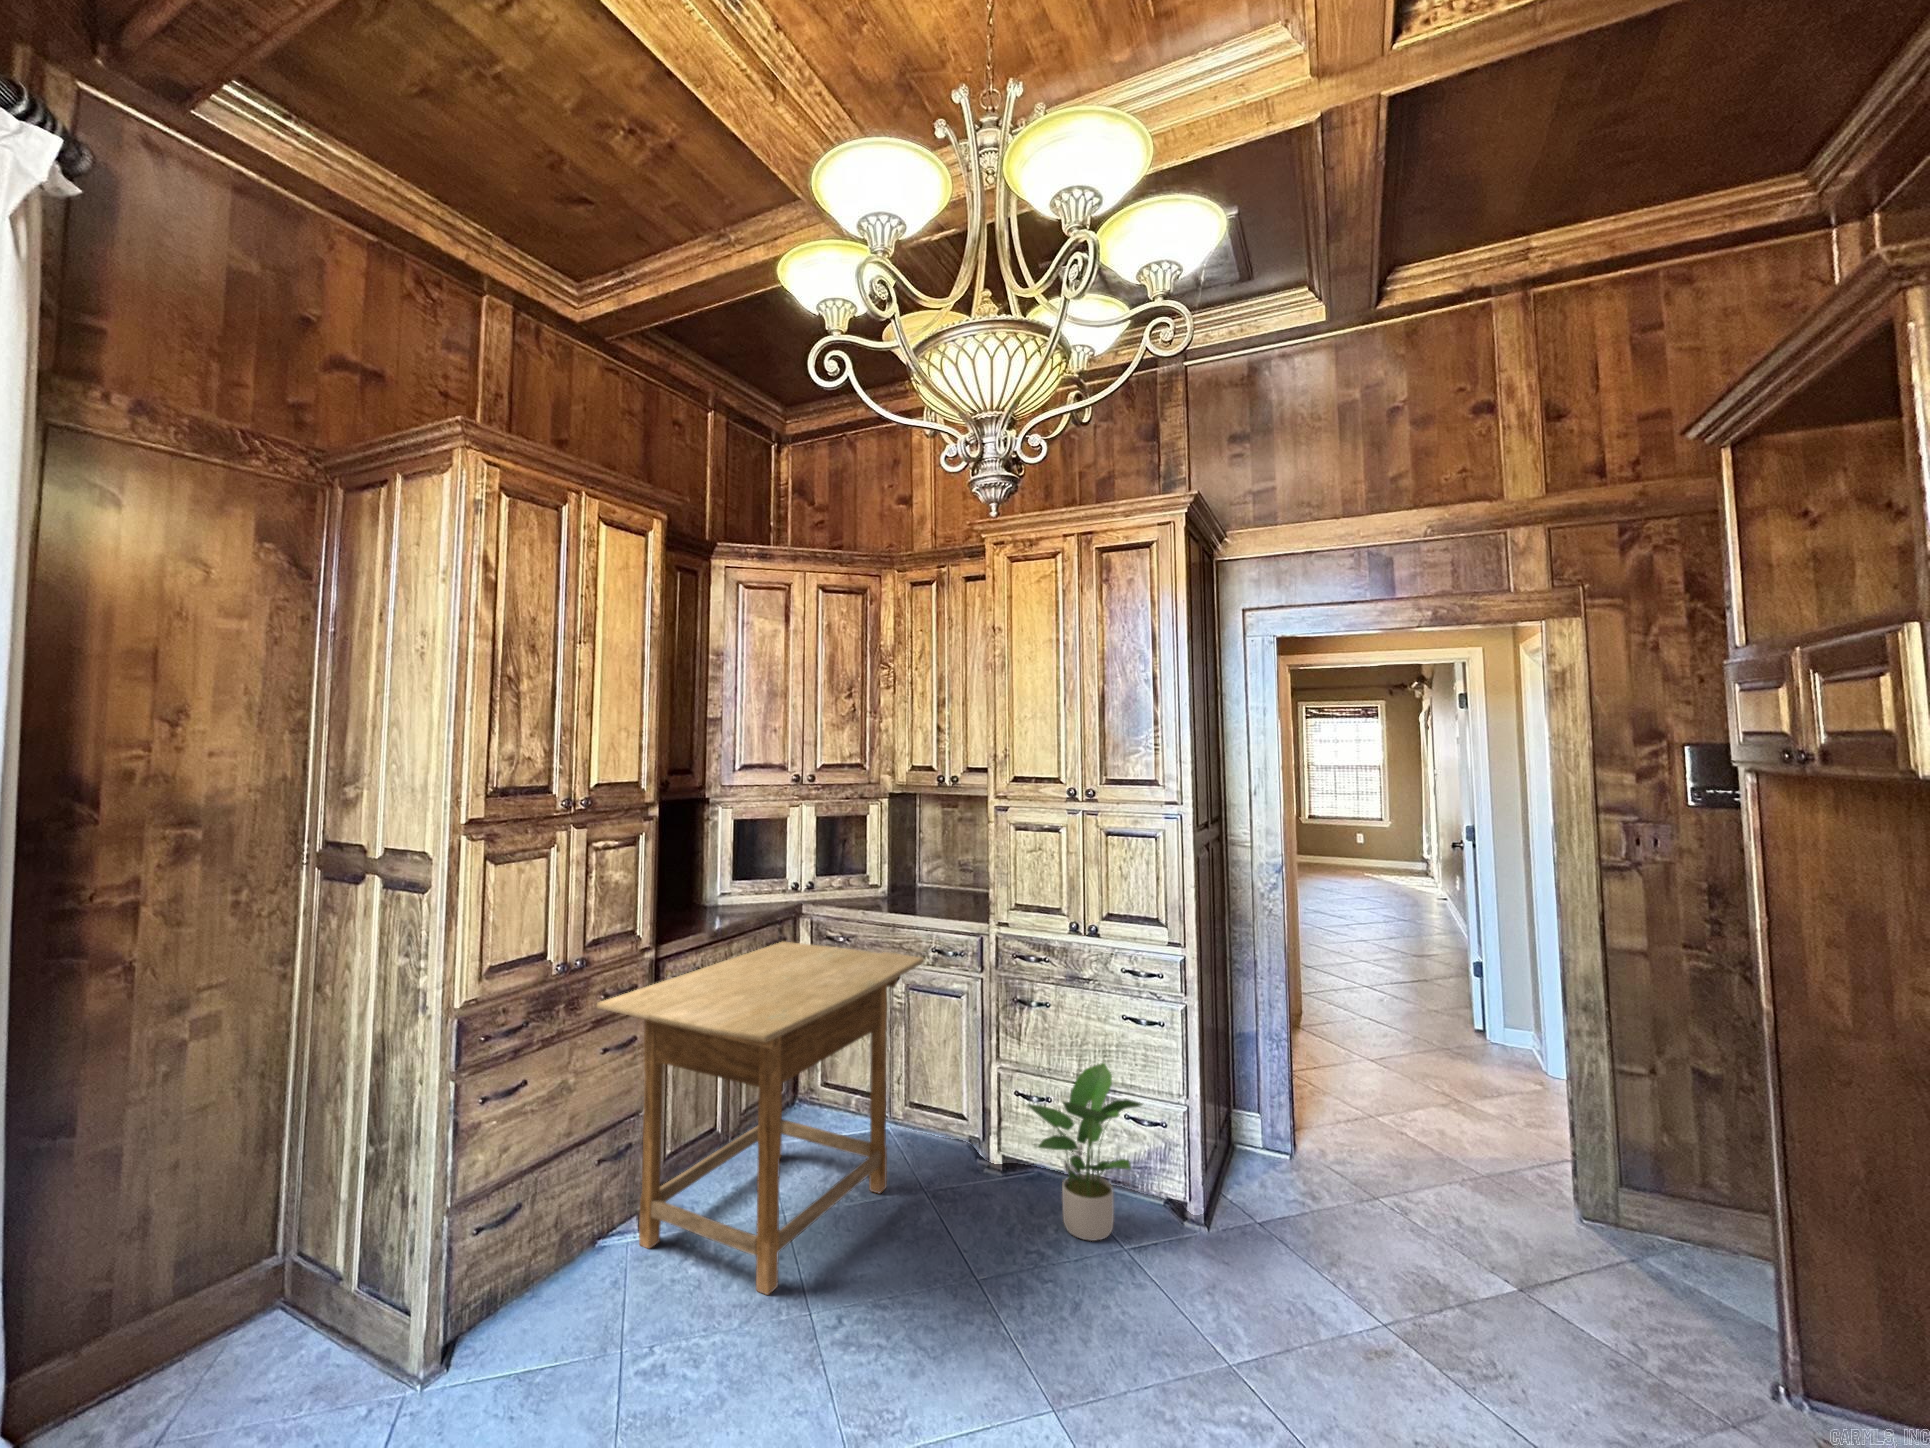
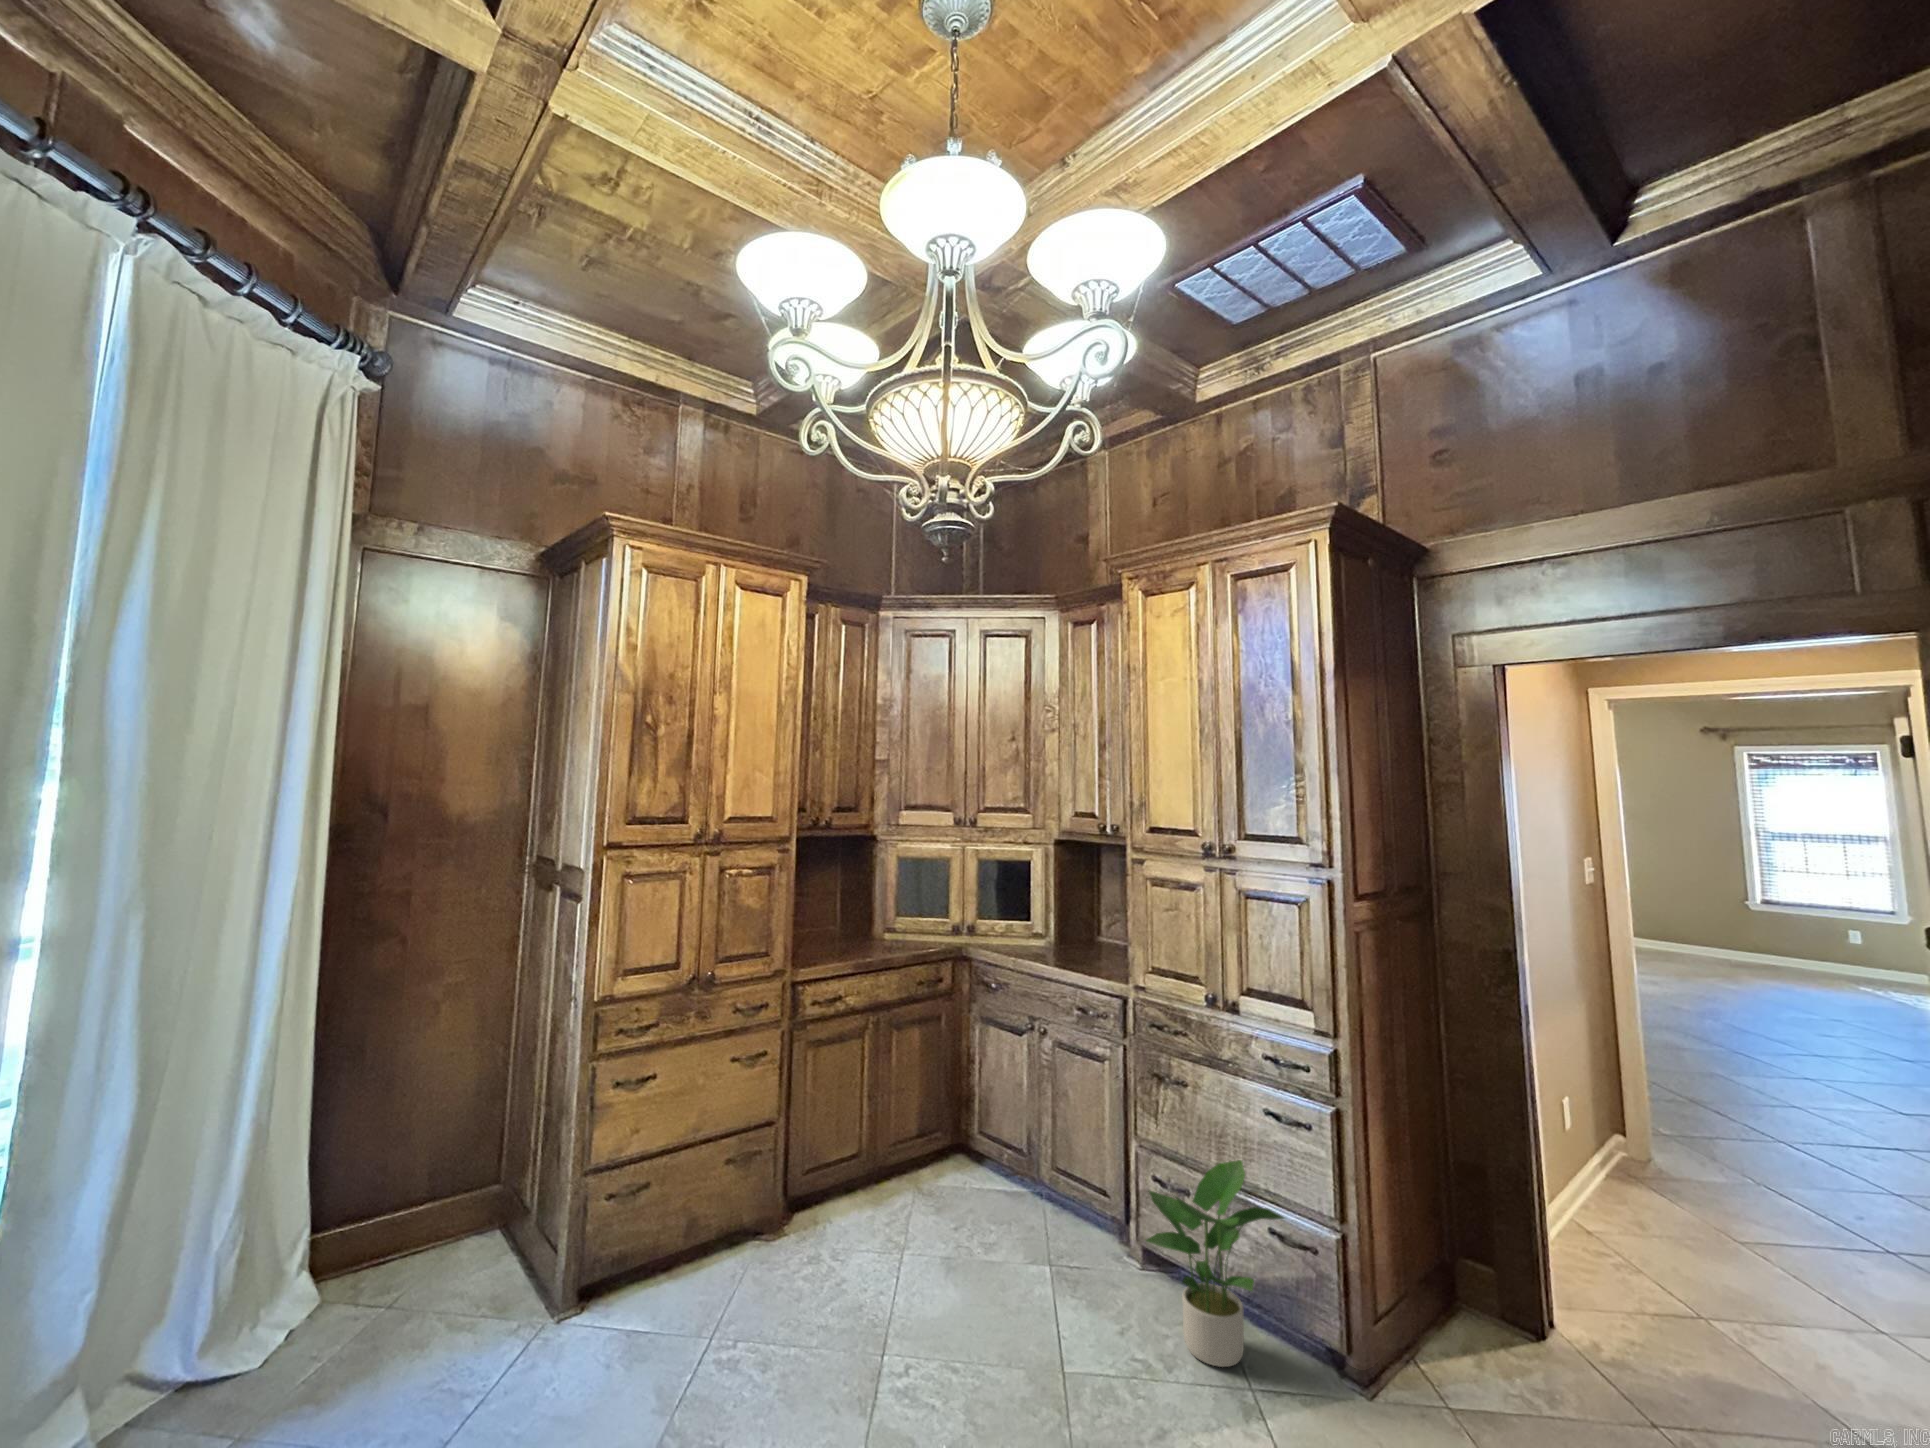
desk: present [597,941,924,1295] -> none [730,981,1058,1326]

